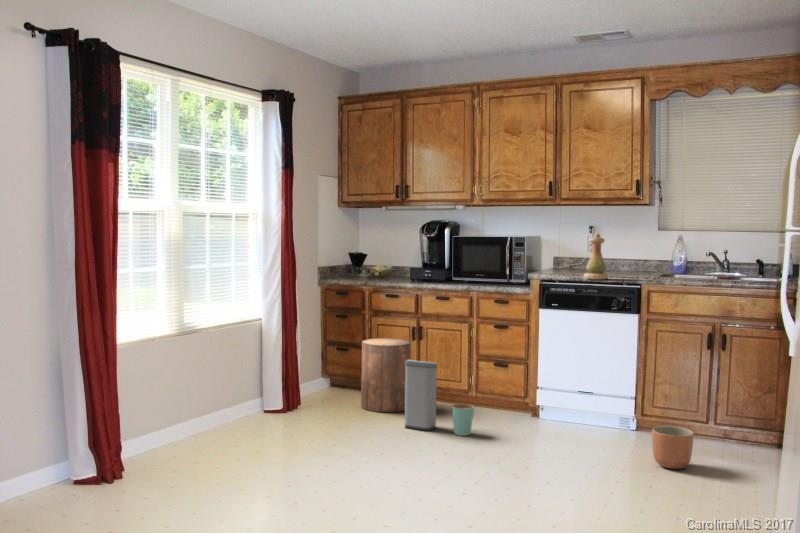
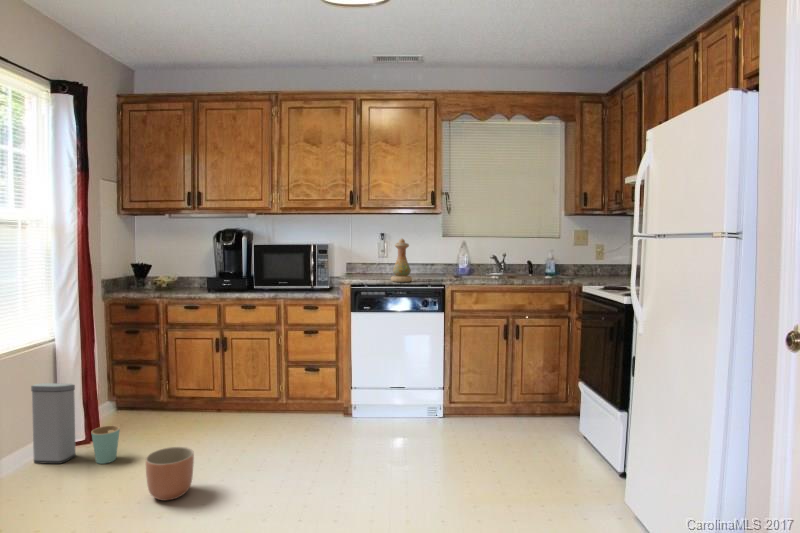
stool: present [361,338,411,412] -> none [160,353,217,438]
trash can: present [405,360,474,436] -> present [31,383,120,464]
planter: present [652,426,694,469] -> present [146,447,194,500]

